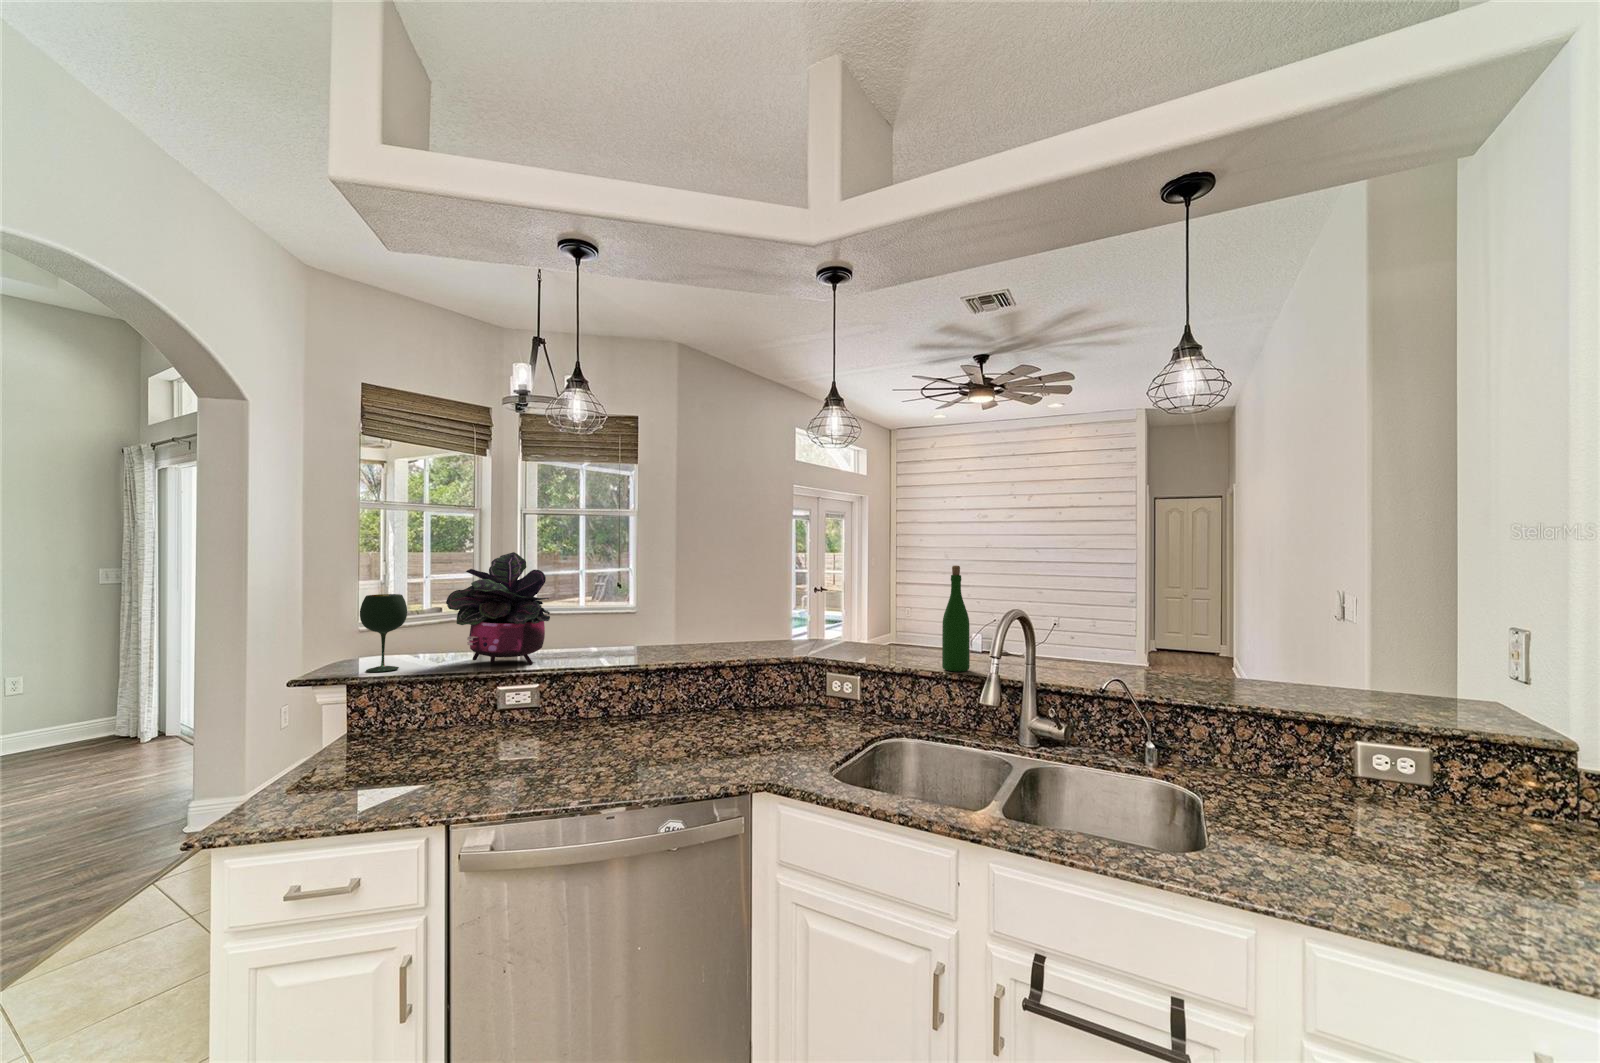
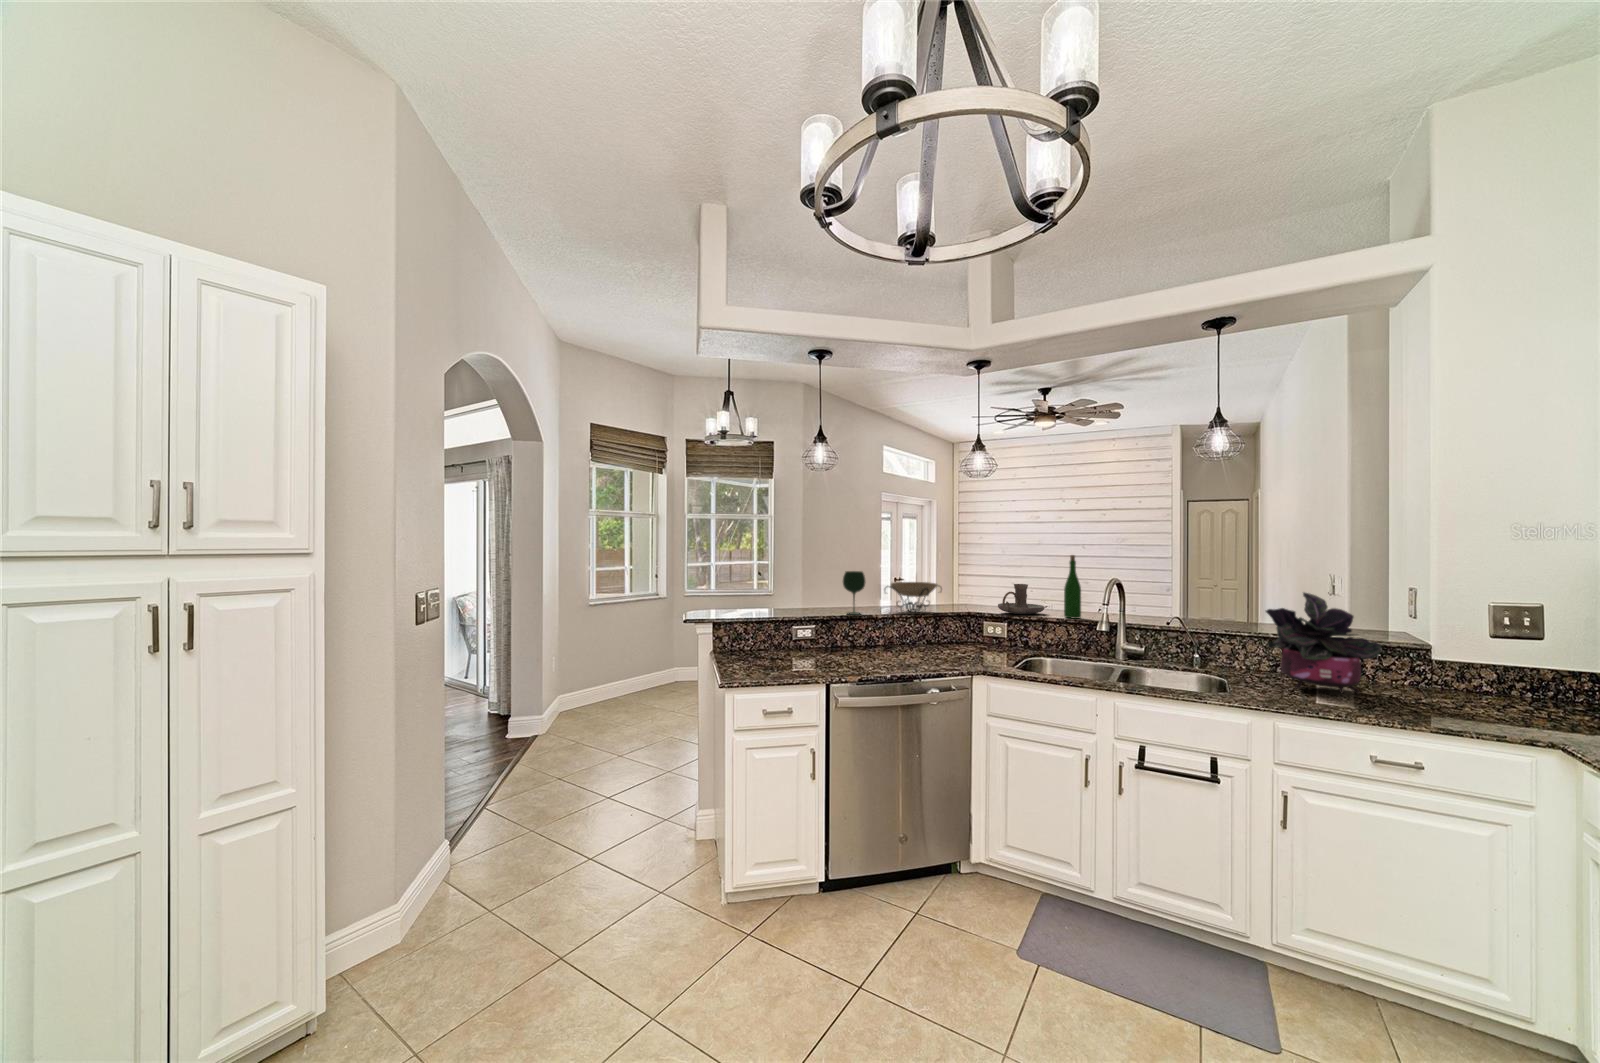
potted plant: present [446,552,550,665] -> present [1266,593,1382,694]
wine glass: present [360,594,407,672] -> present [843,571,866,615]
decorative bowl: none [677,607,776,657] -> present [886,582,942,611]
candle holder: none [851,611,923,661] -> present [998,584,1045,614]

